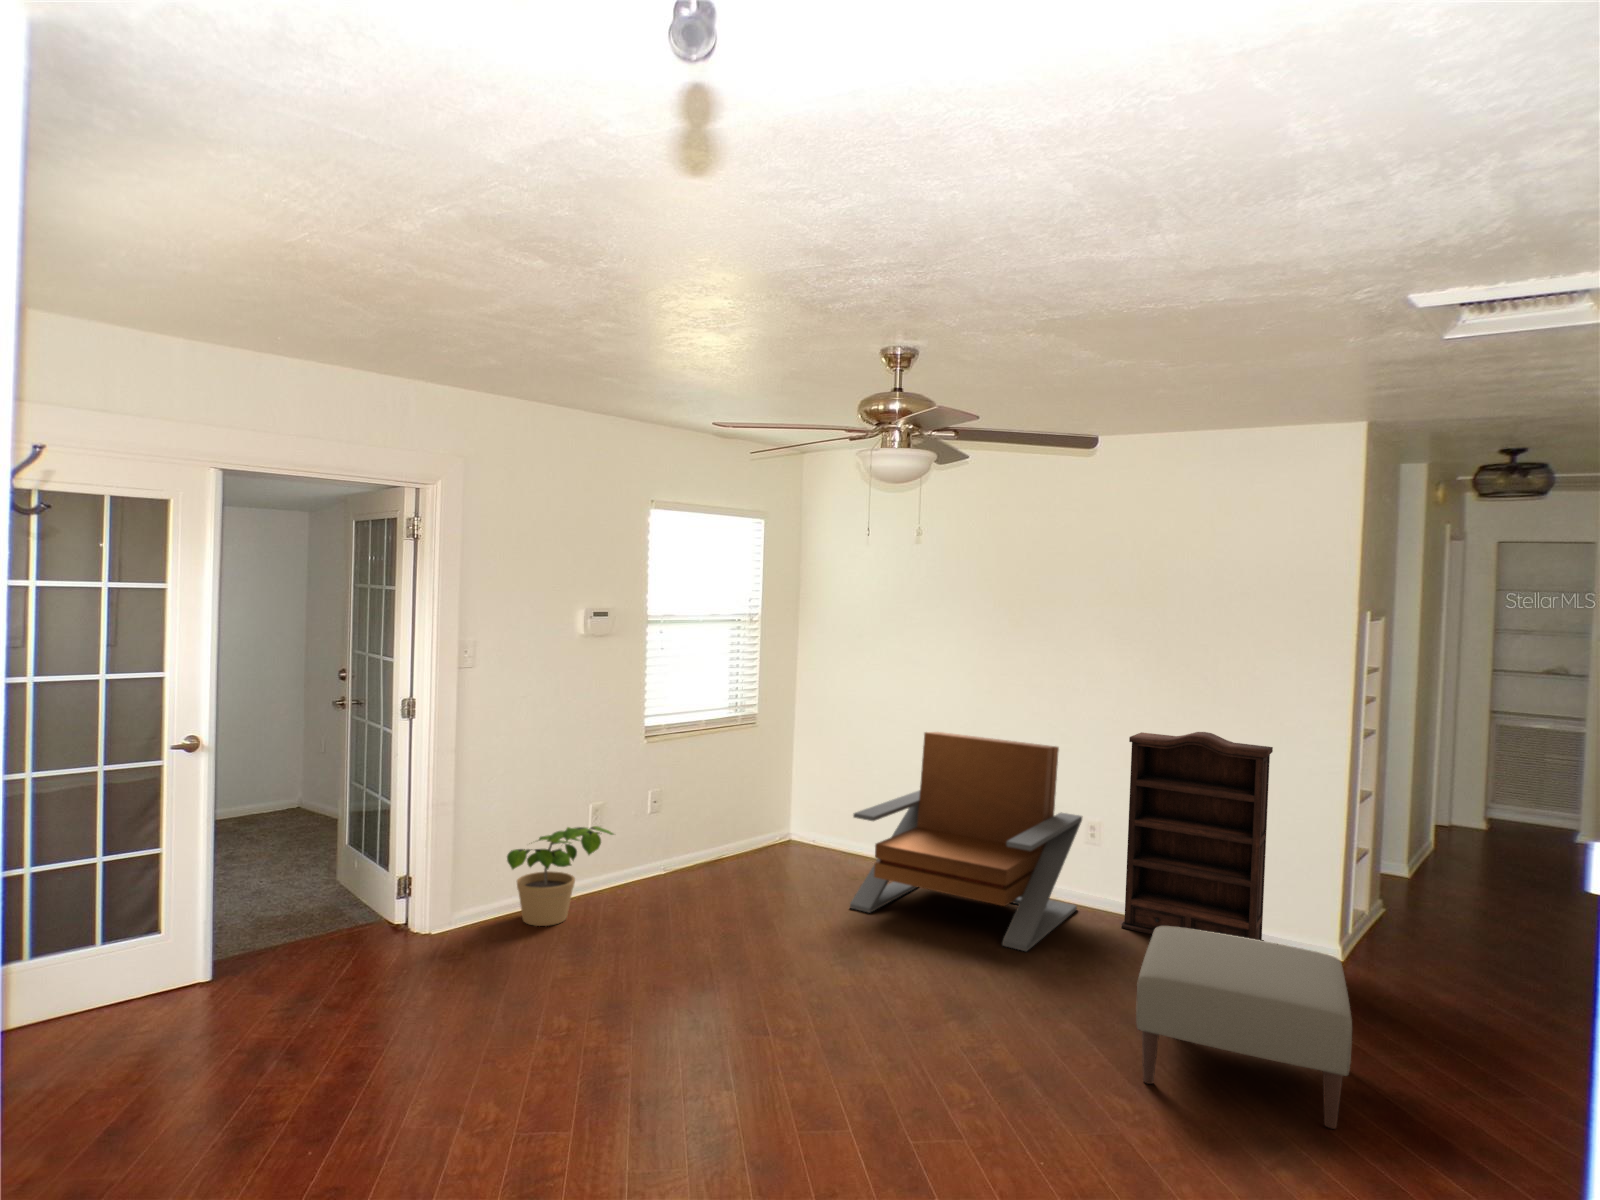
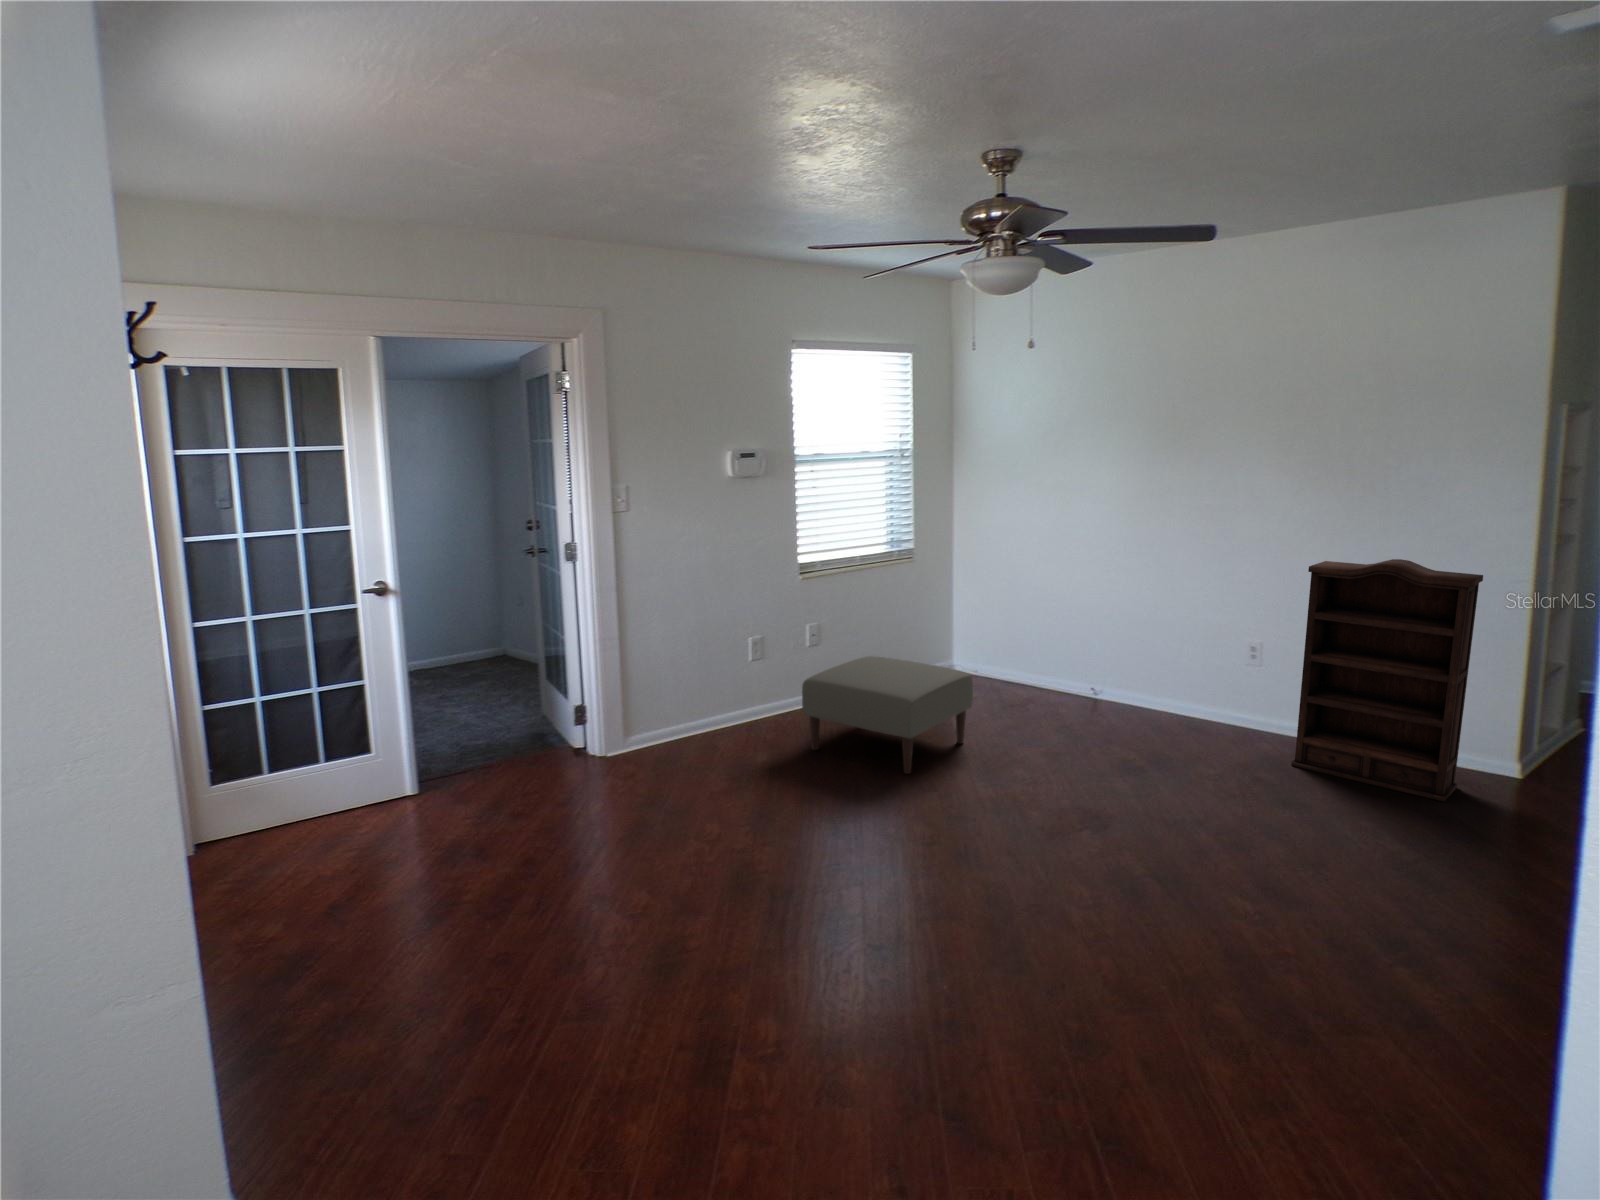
lounge chair: present [850,732,1082,951] -> none [1000,564,1254,787]
potted plant: present [507,826,613,926] -> none [667,661,764,751]
ottoman: present [1136,926,1352,1129] -> present [802,656,973,774]

